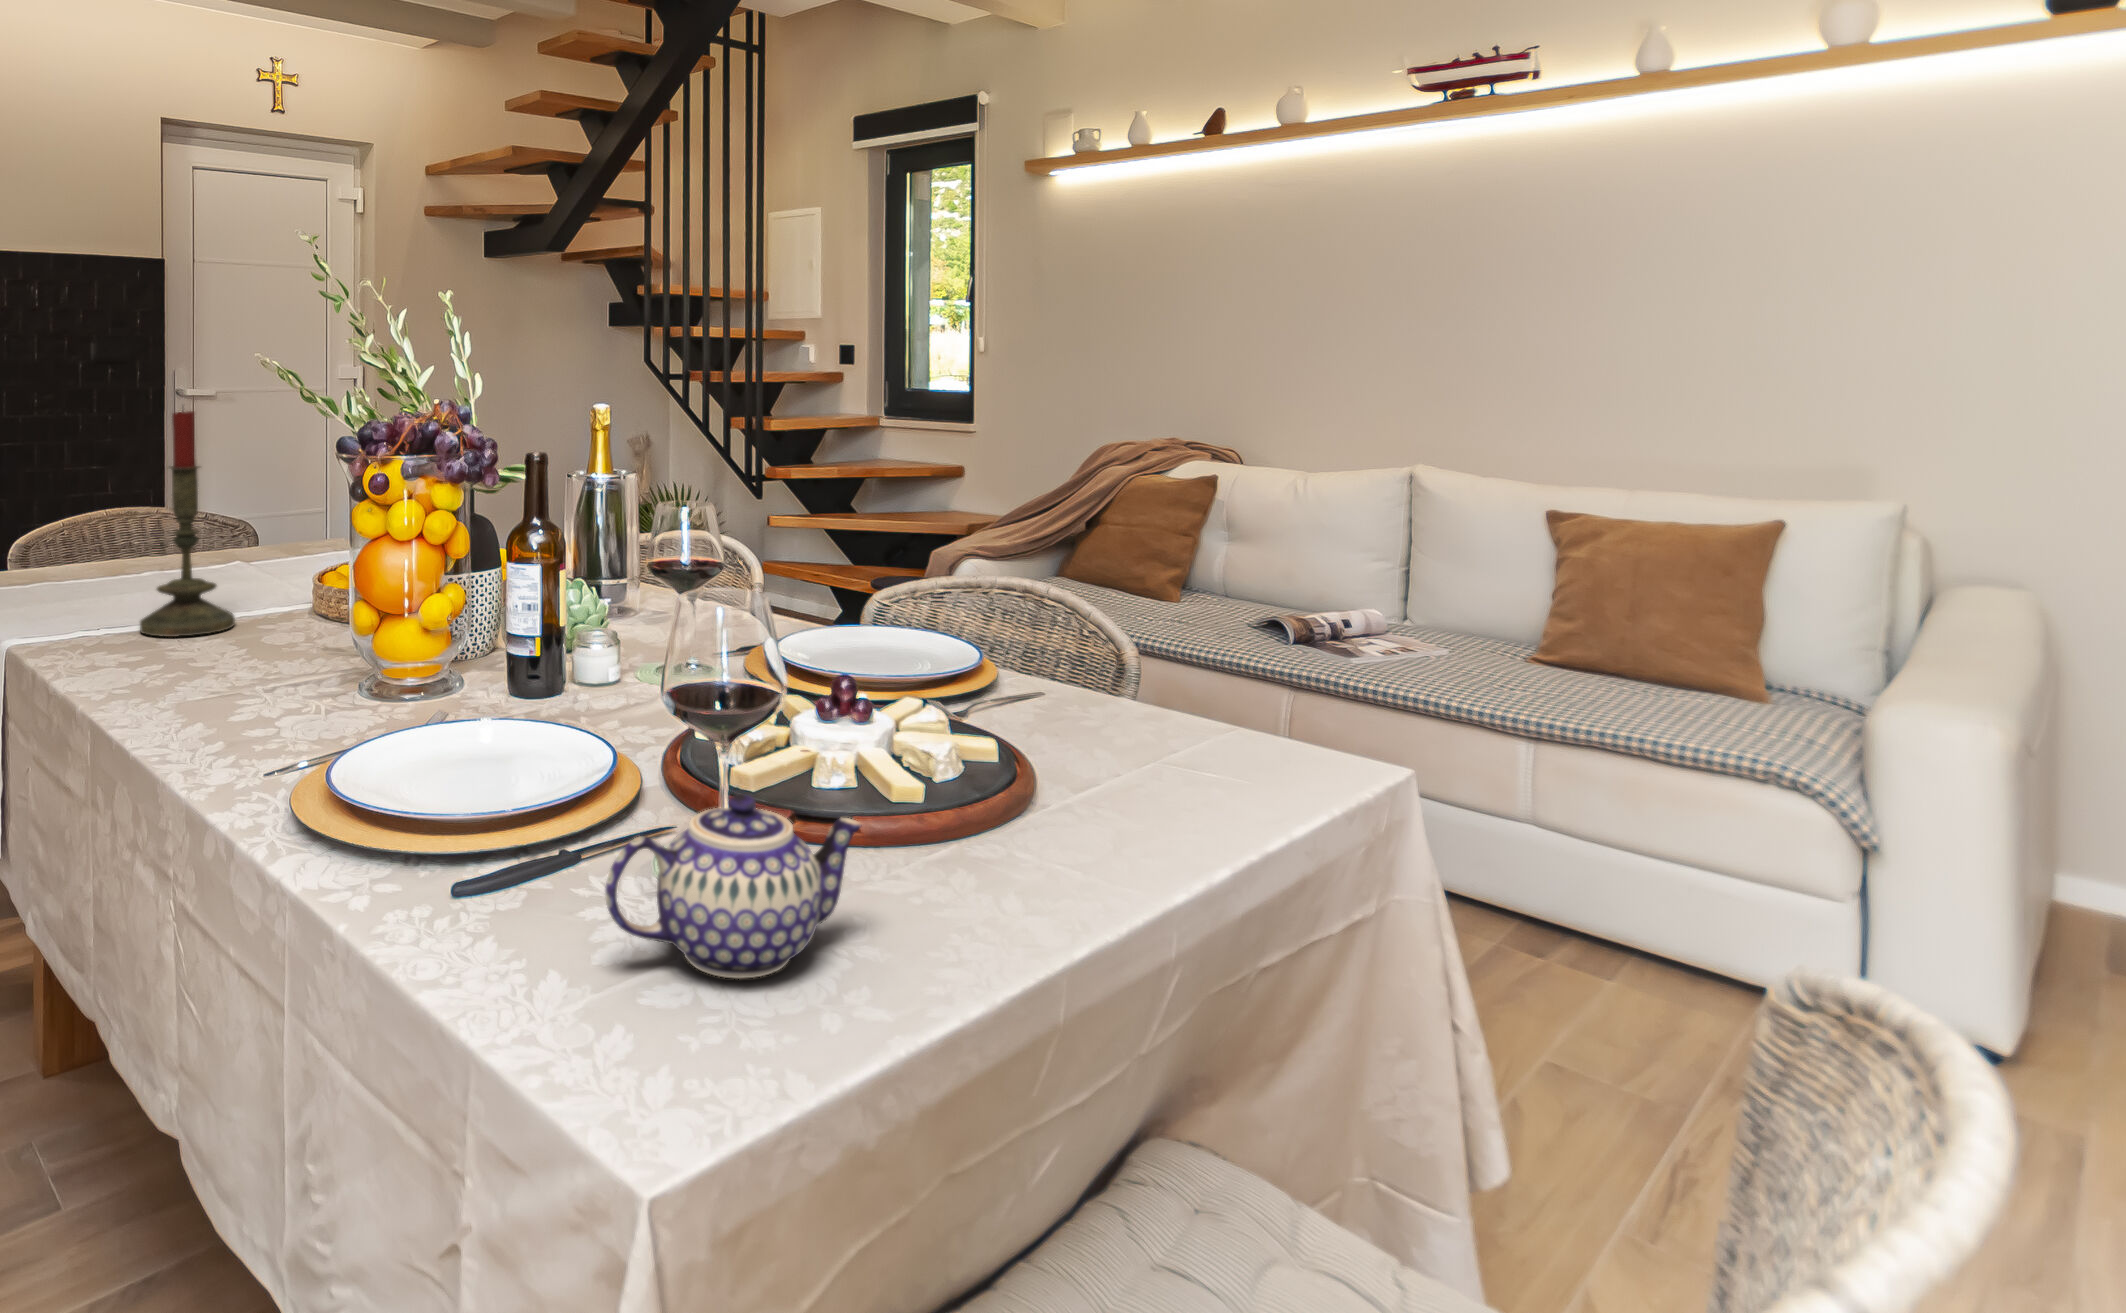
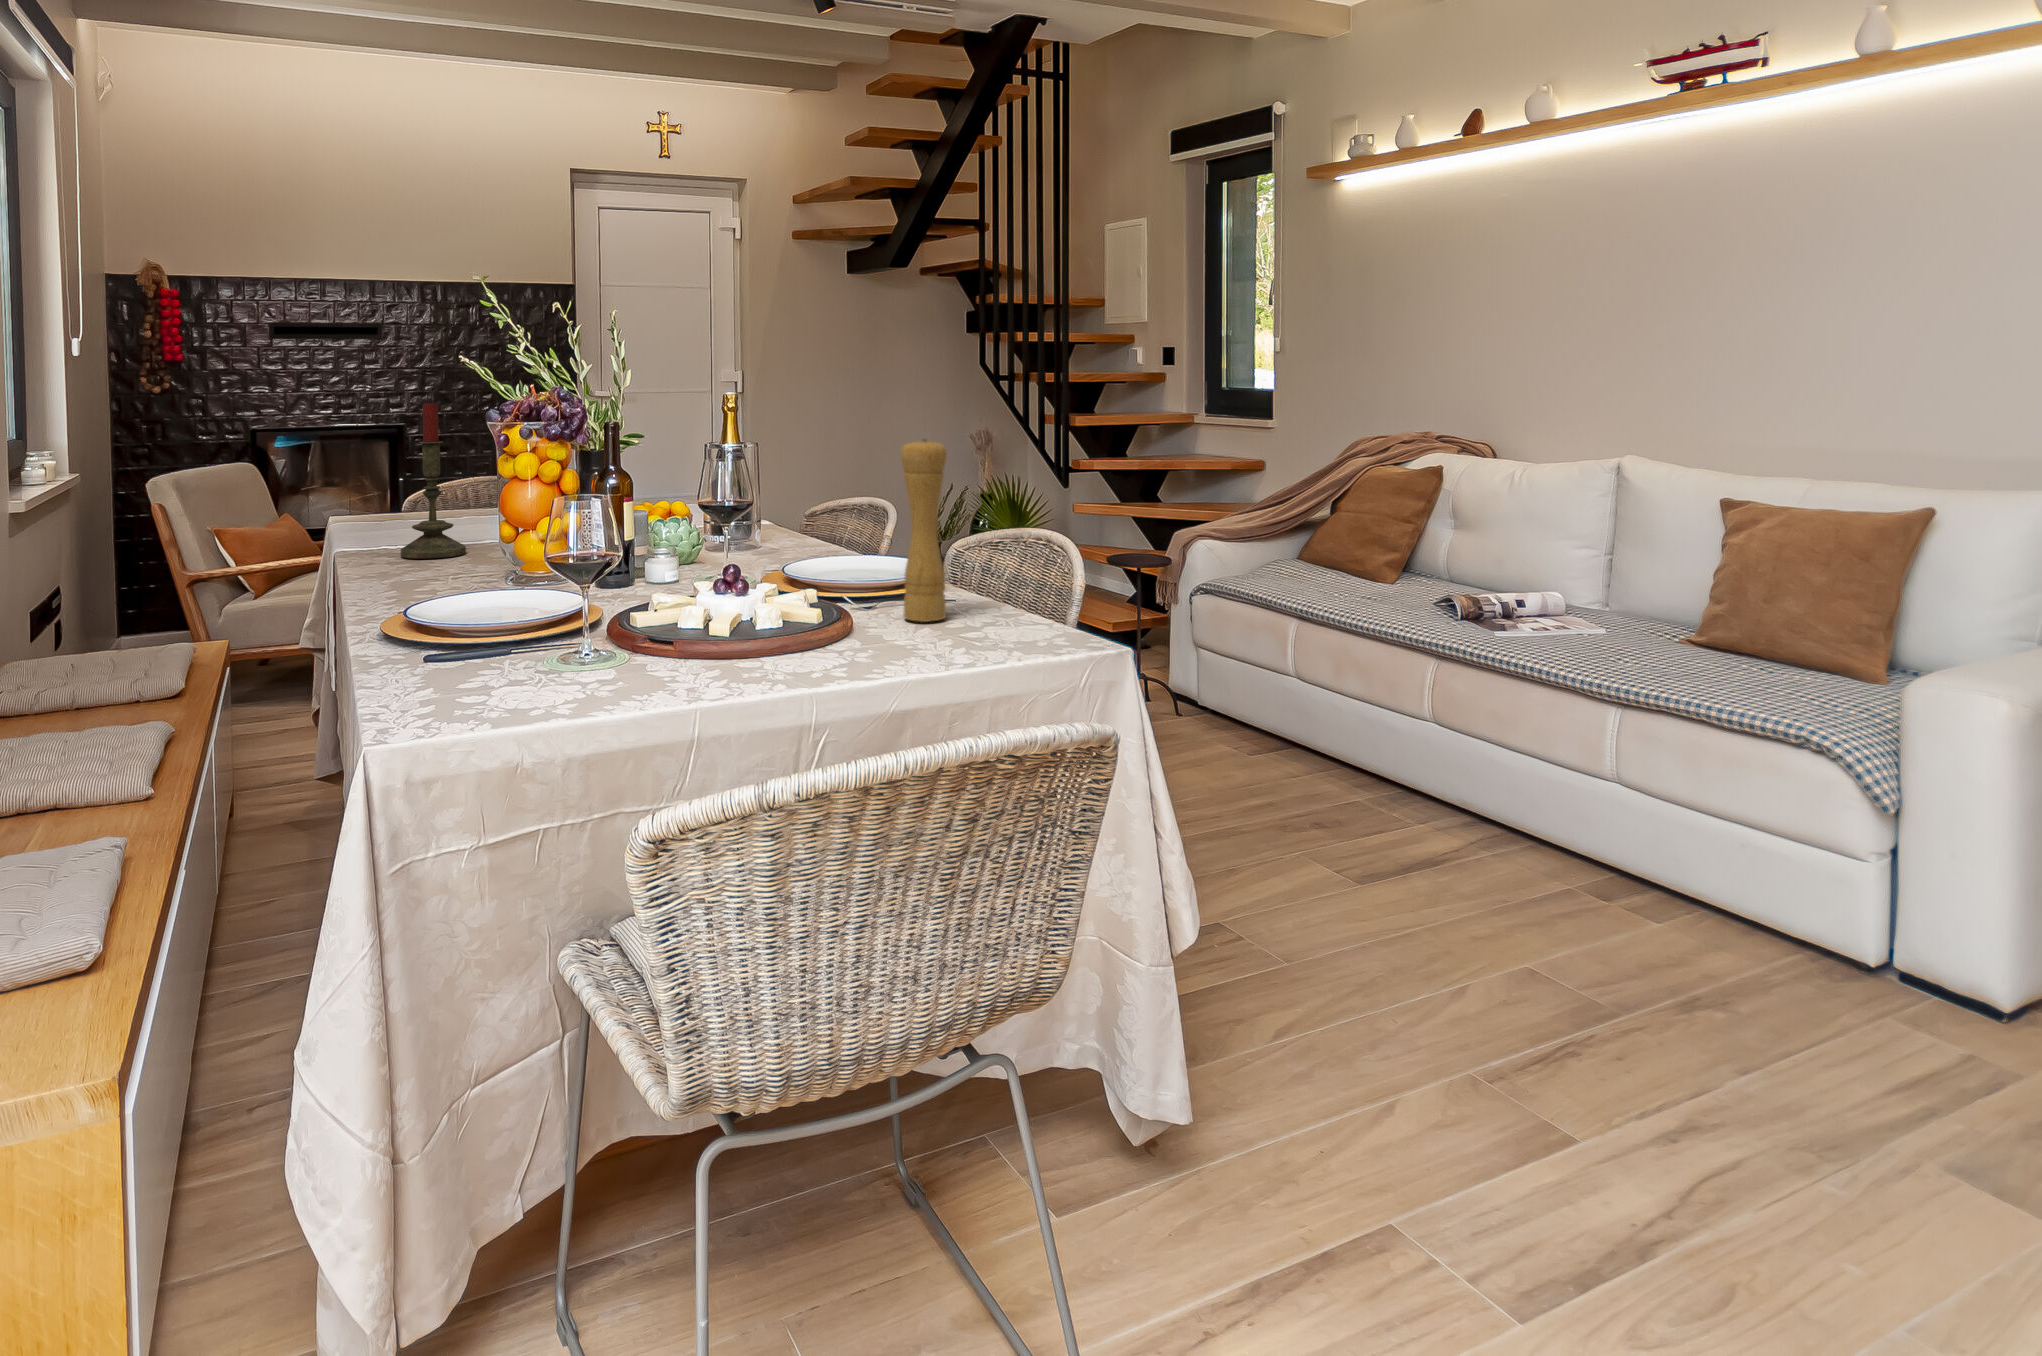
pepper mill: none [1030,474,1098,729] -> present [901,439,947,622]
teapot: present [605,794,861,979] -> none [445,606,603,705]

